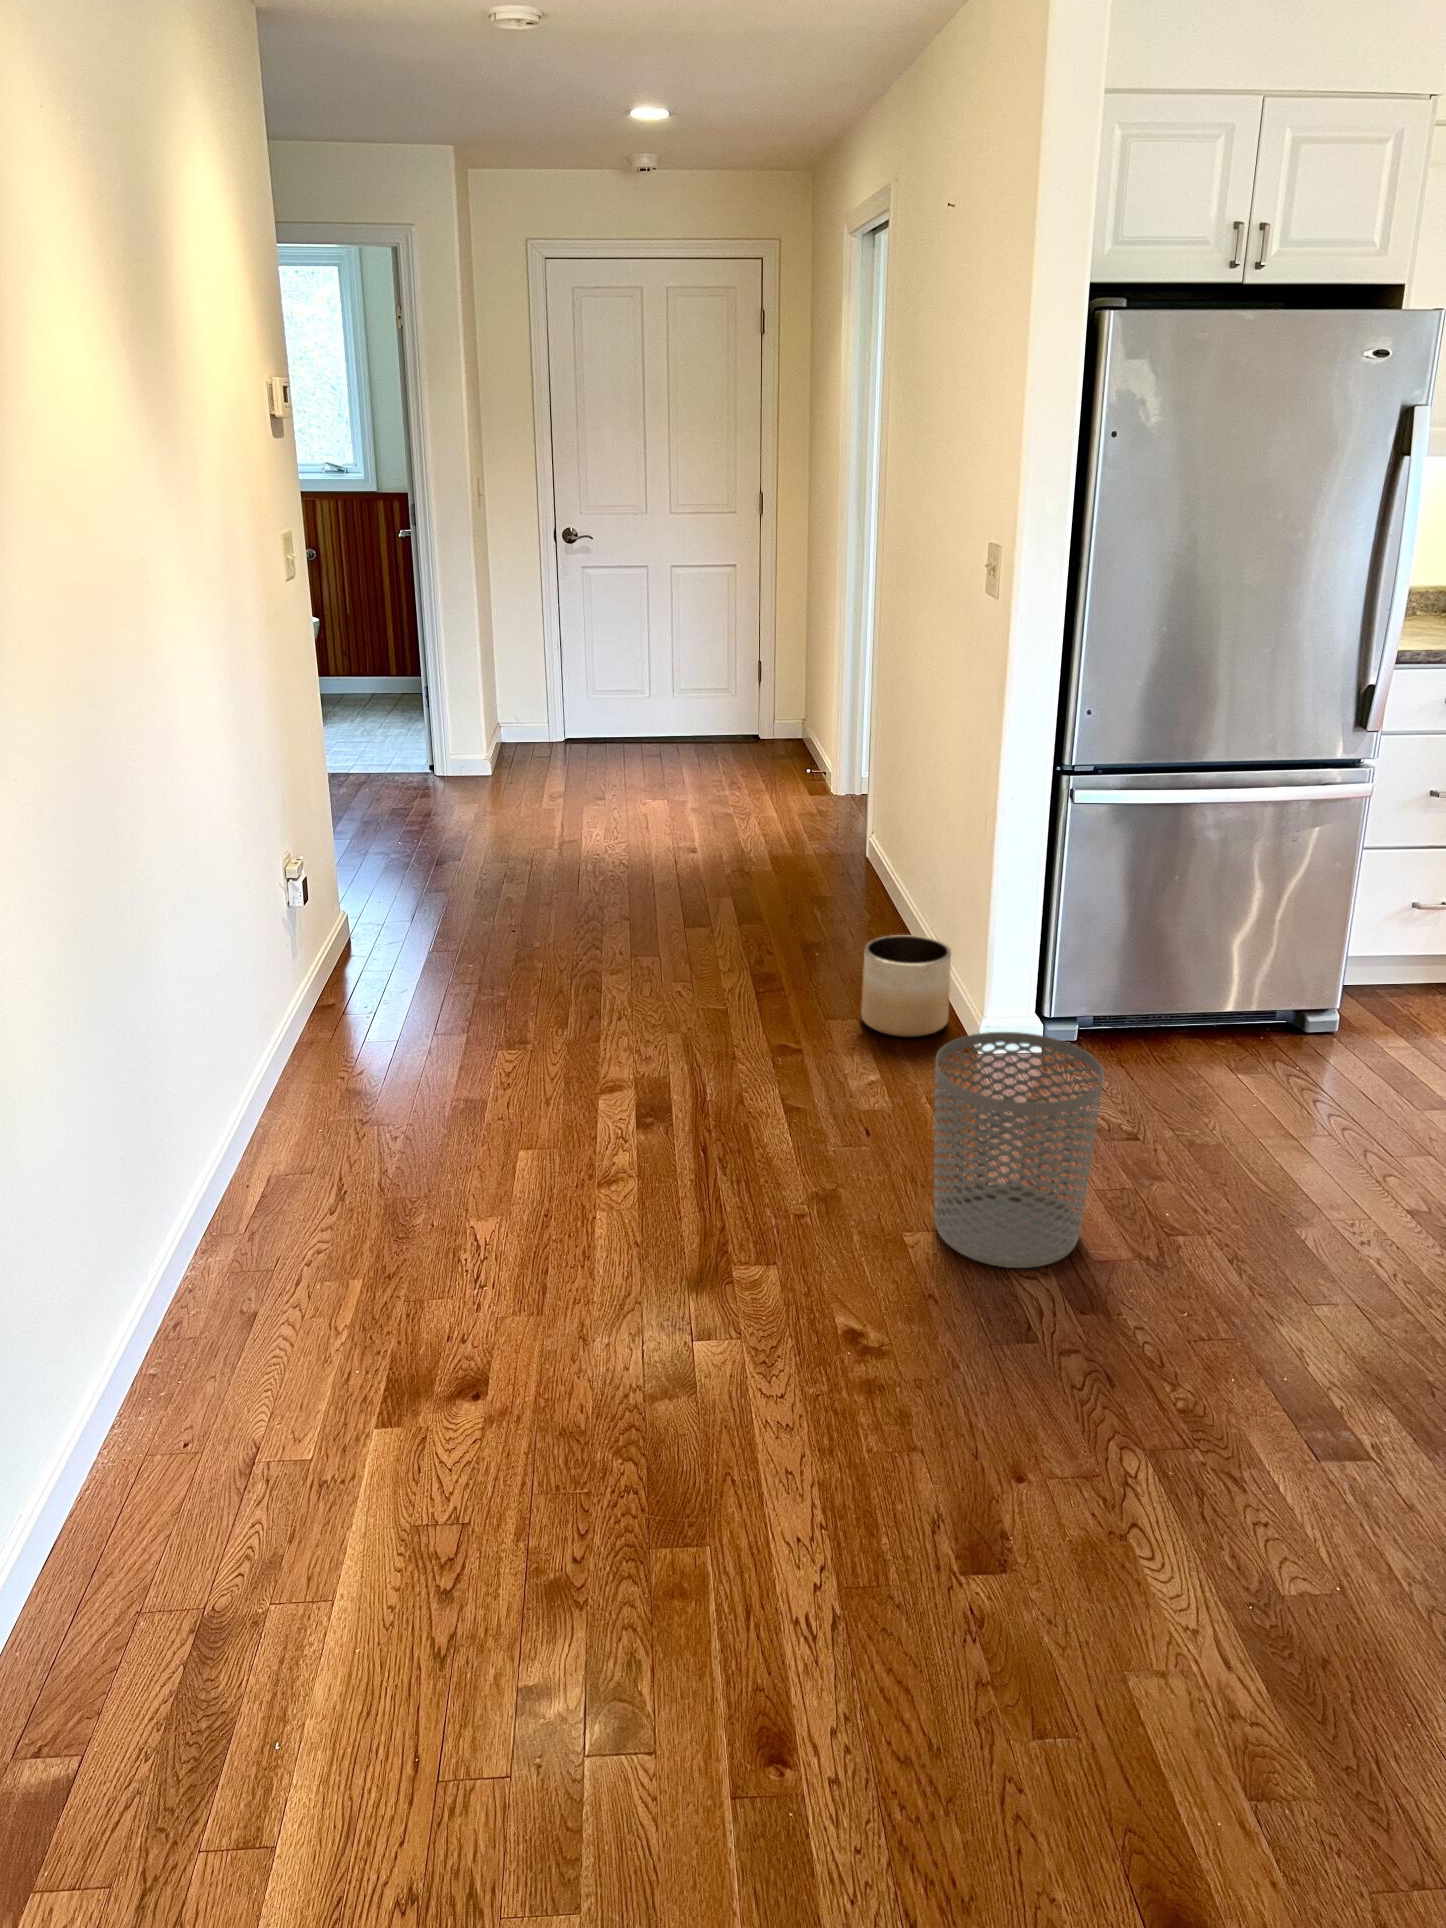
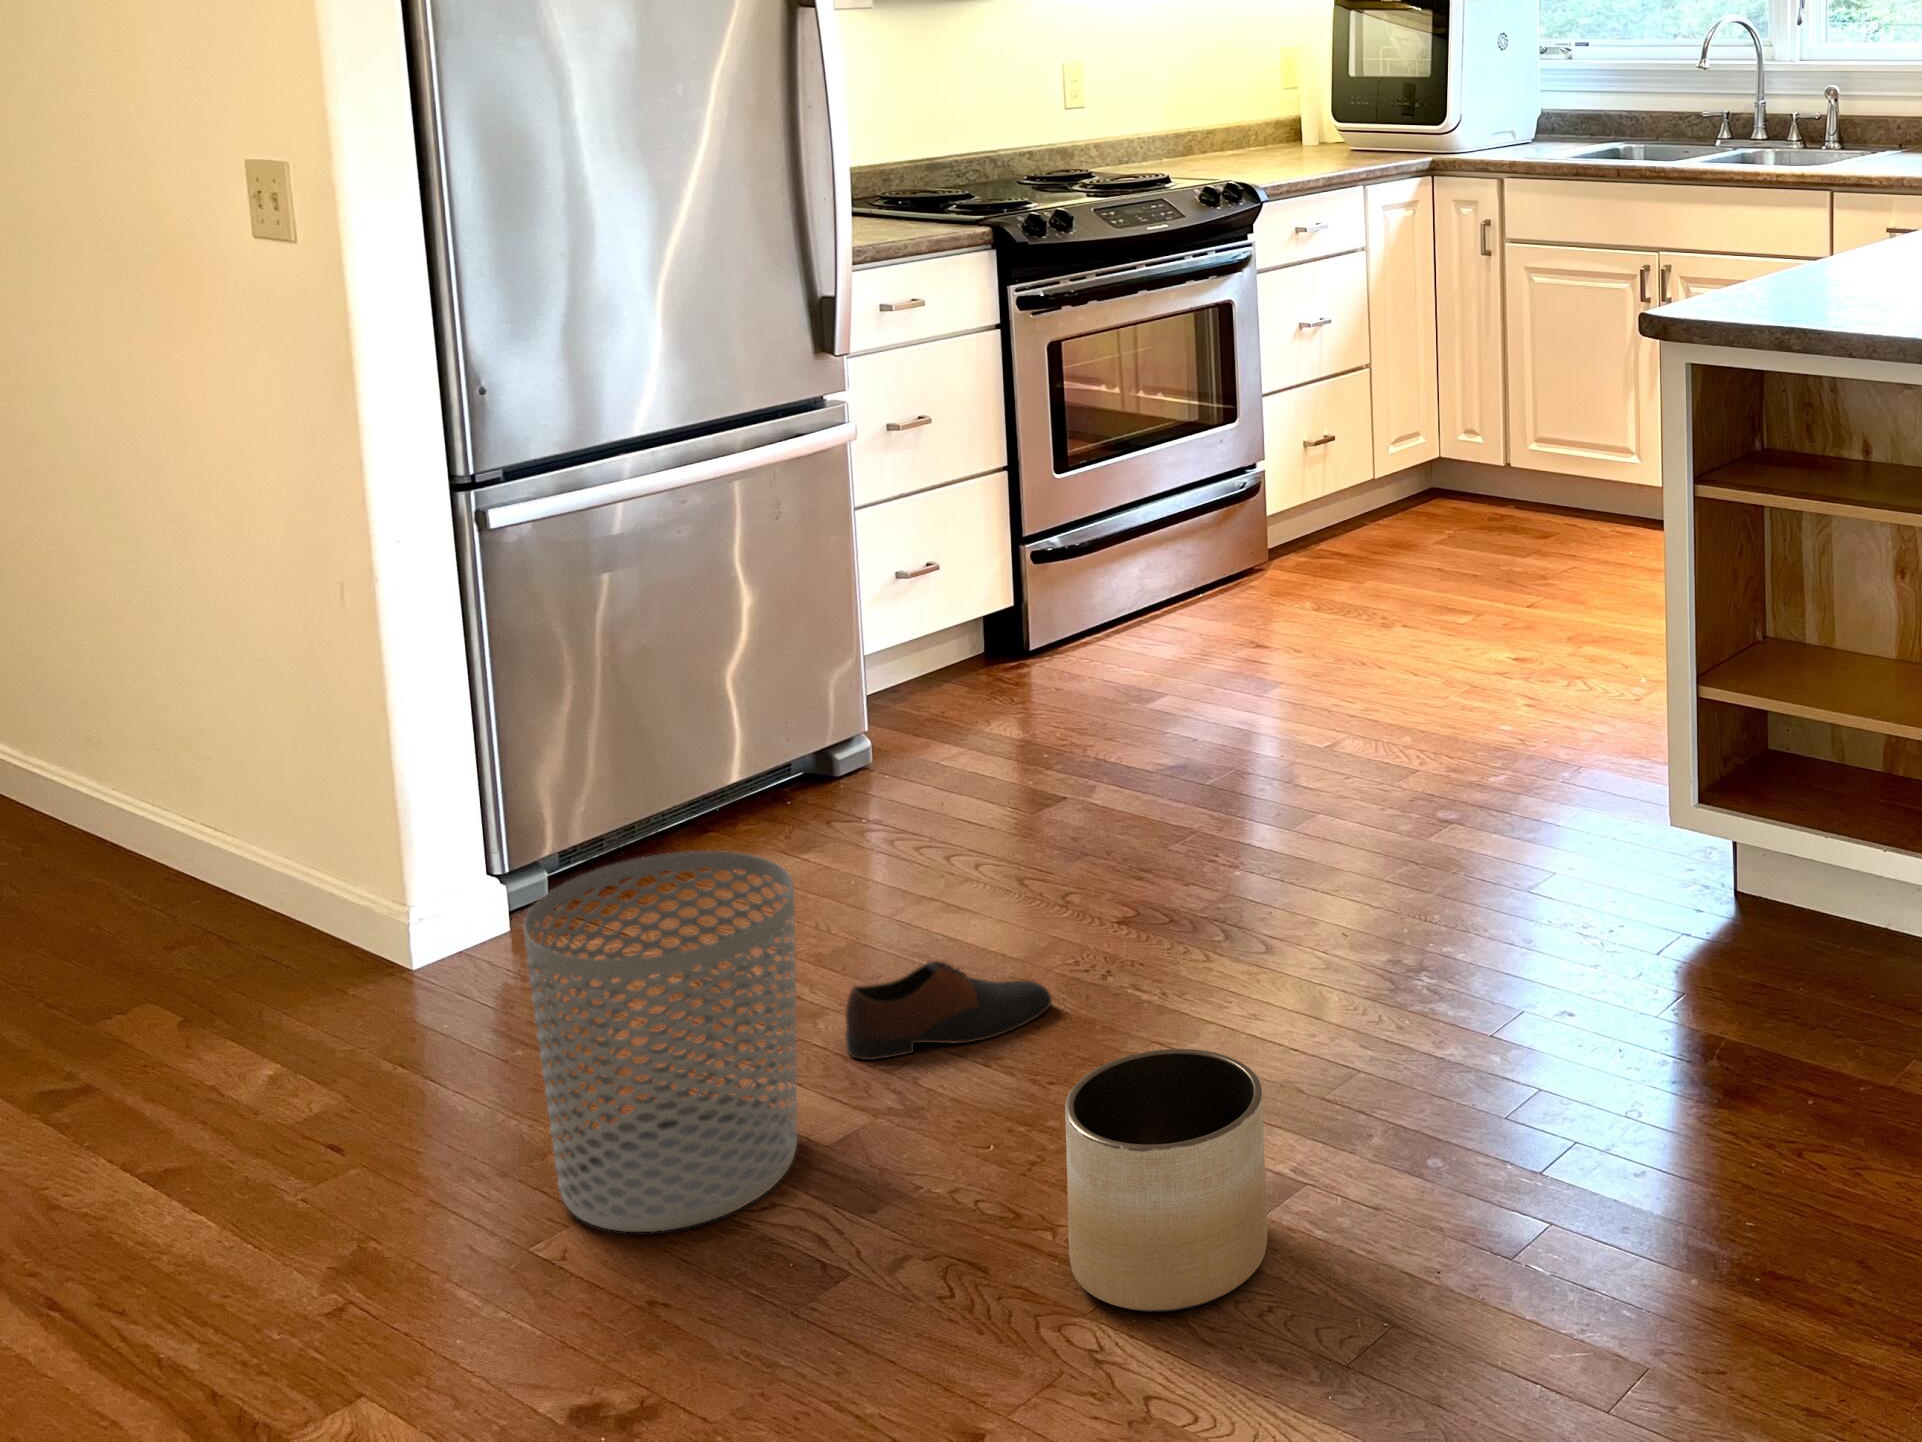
planter: present [861,935,951,1037] -> present [1065,1049,1267,1312]
shoe: none [1154,1169,1309,1248] -> present [845,961,1052,1060]

